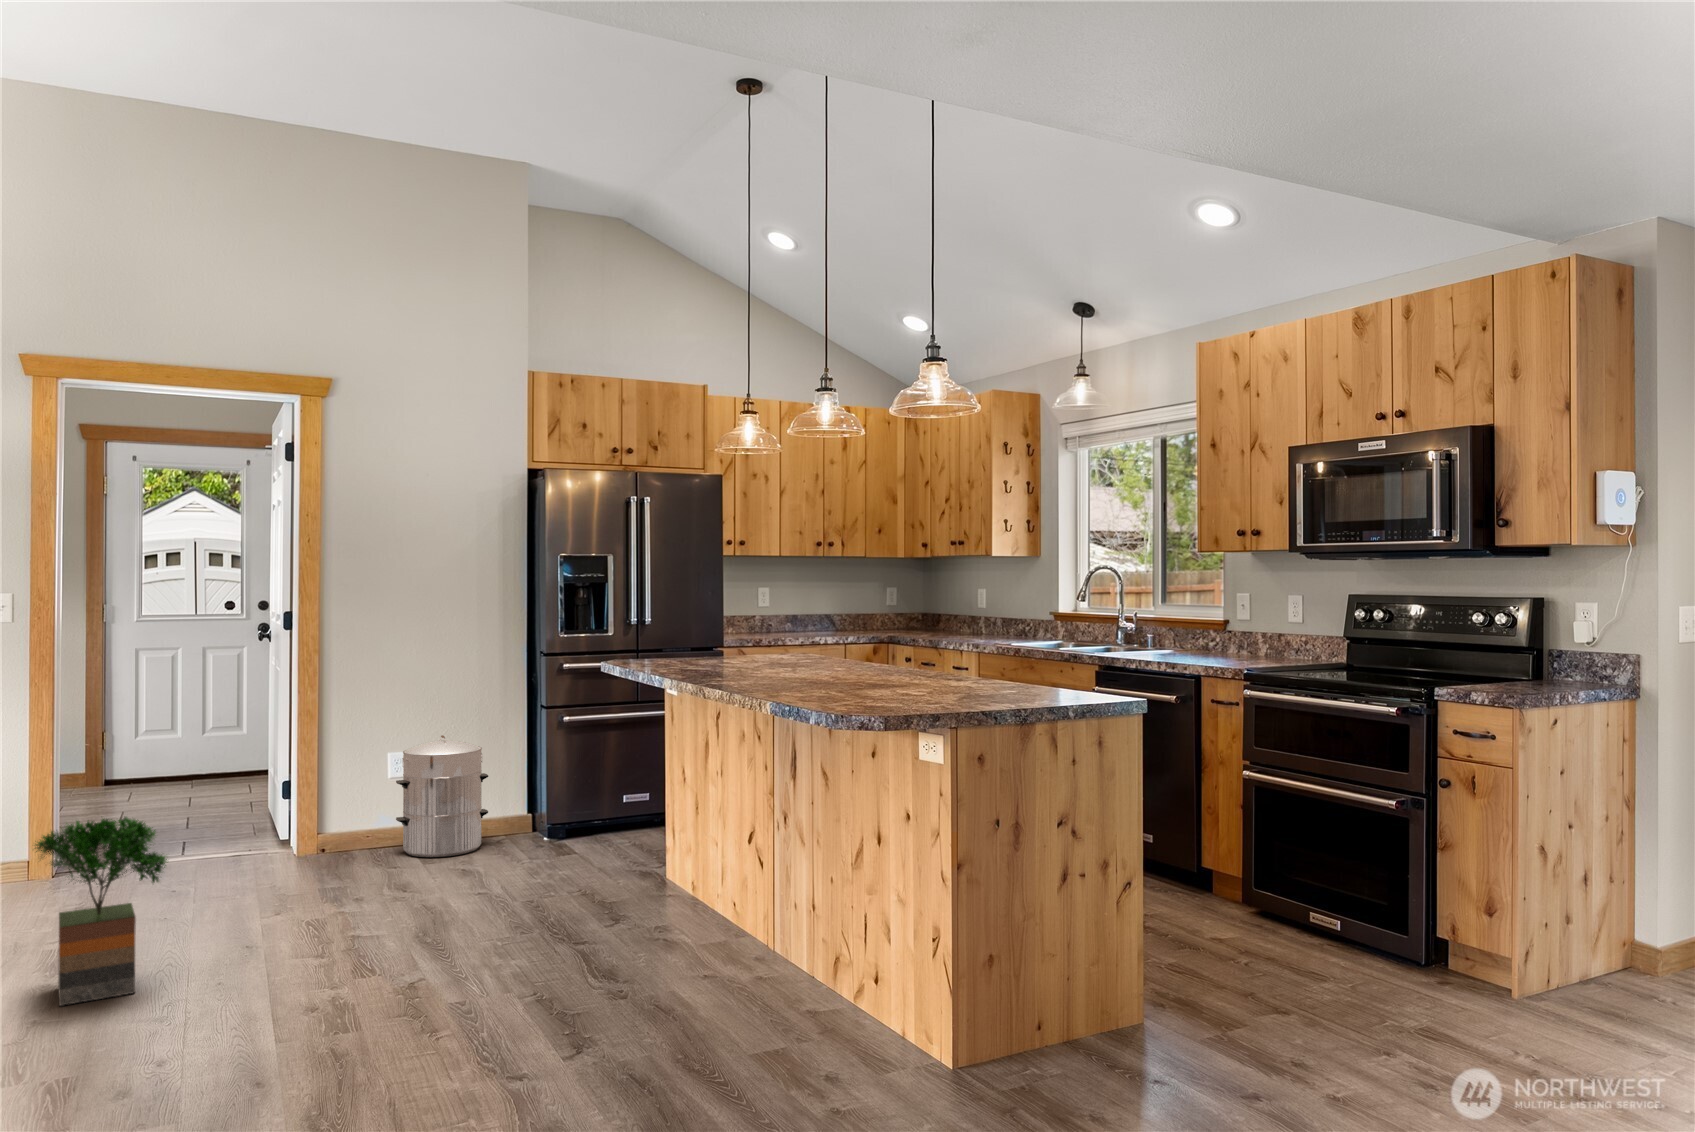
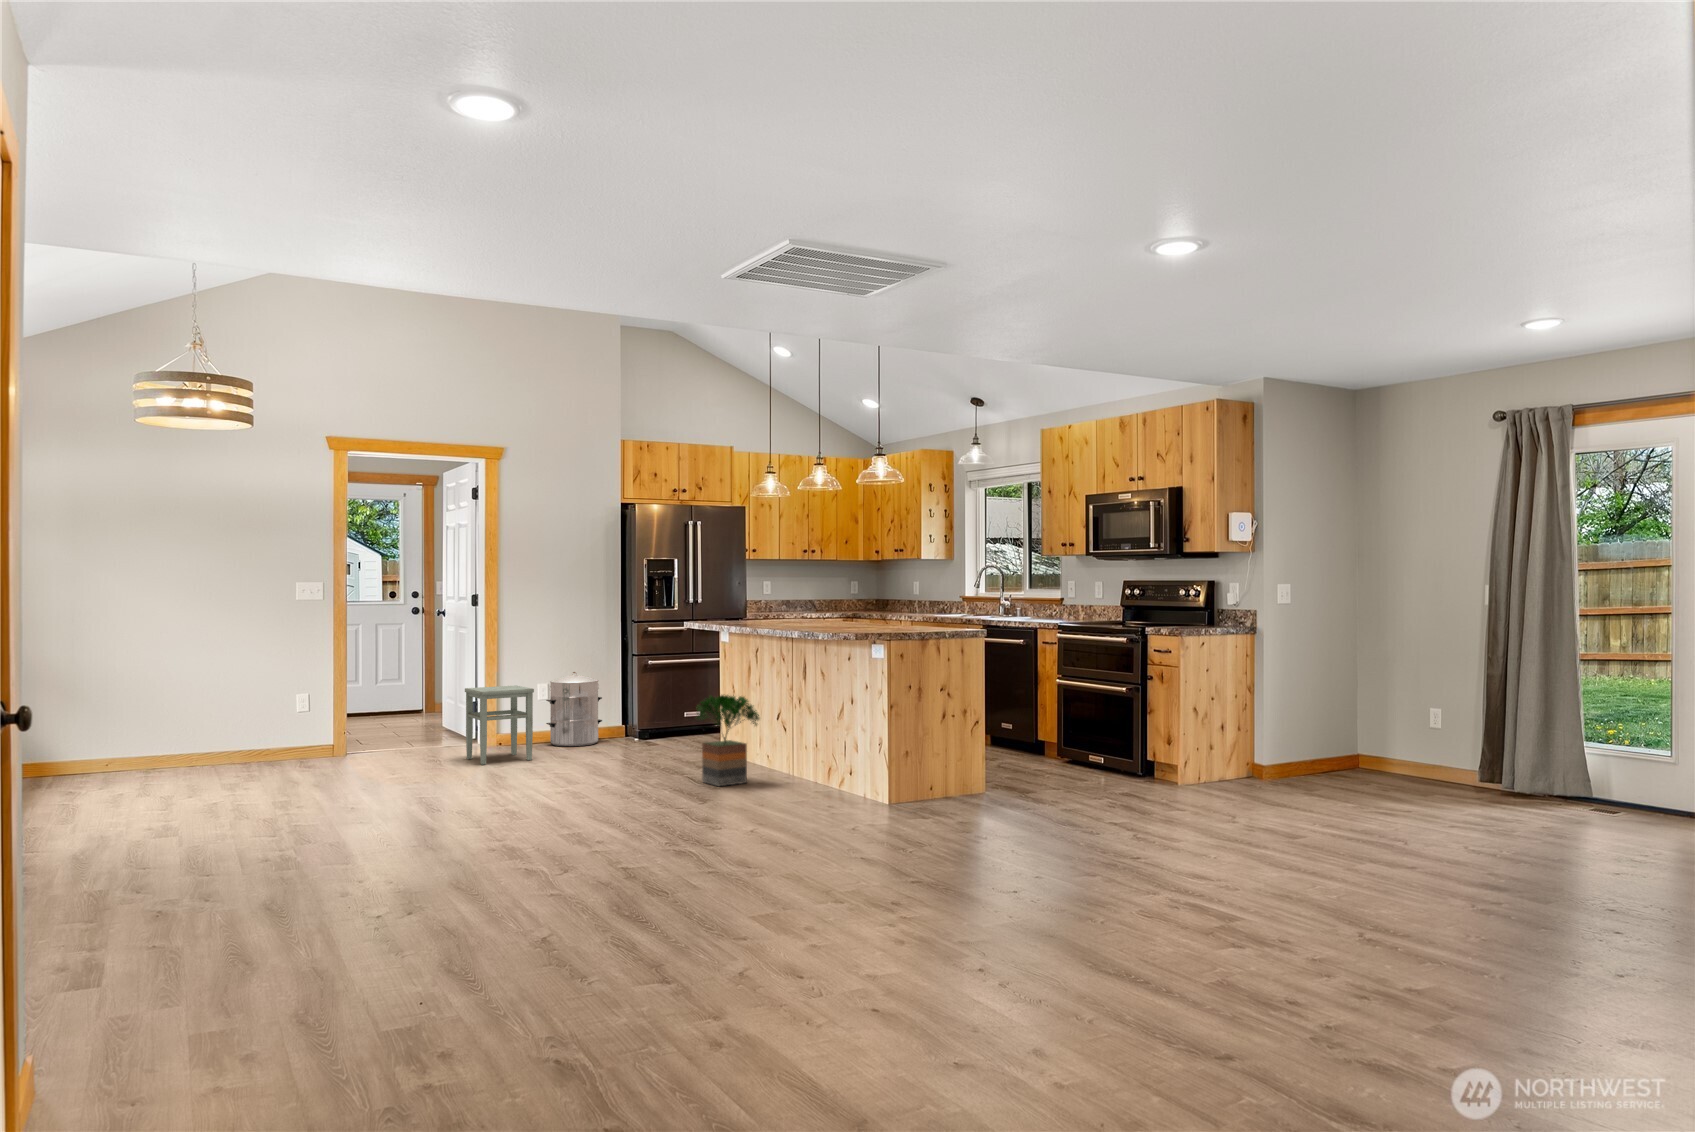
stool: none [240,763,350,906] -> present [465,685,534,765]
potted tree: present [35,817,167,1006] -> present [697,695,760,786]

